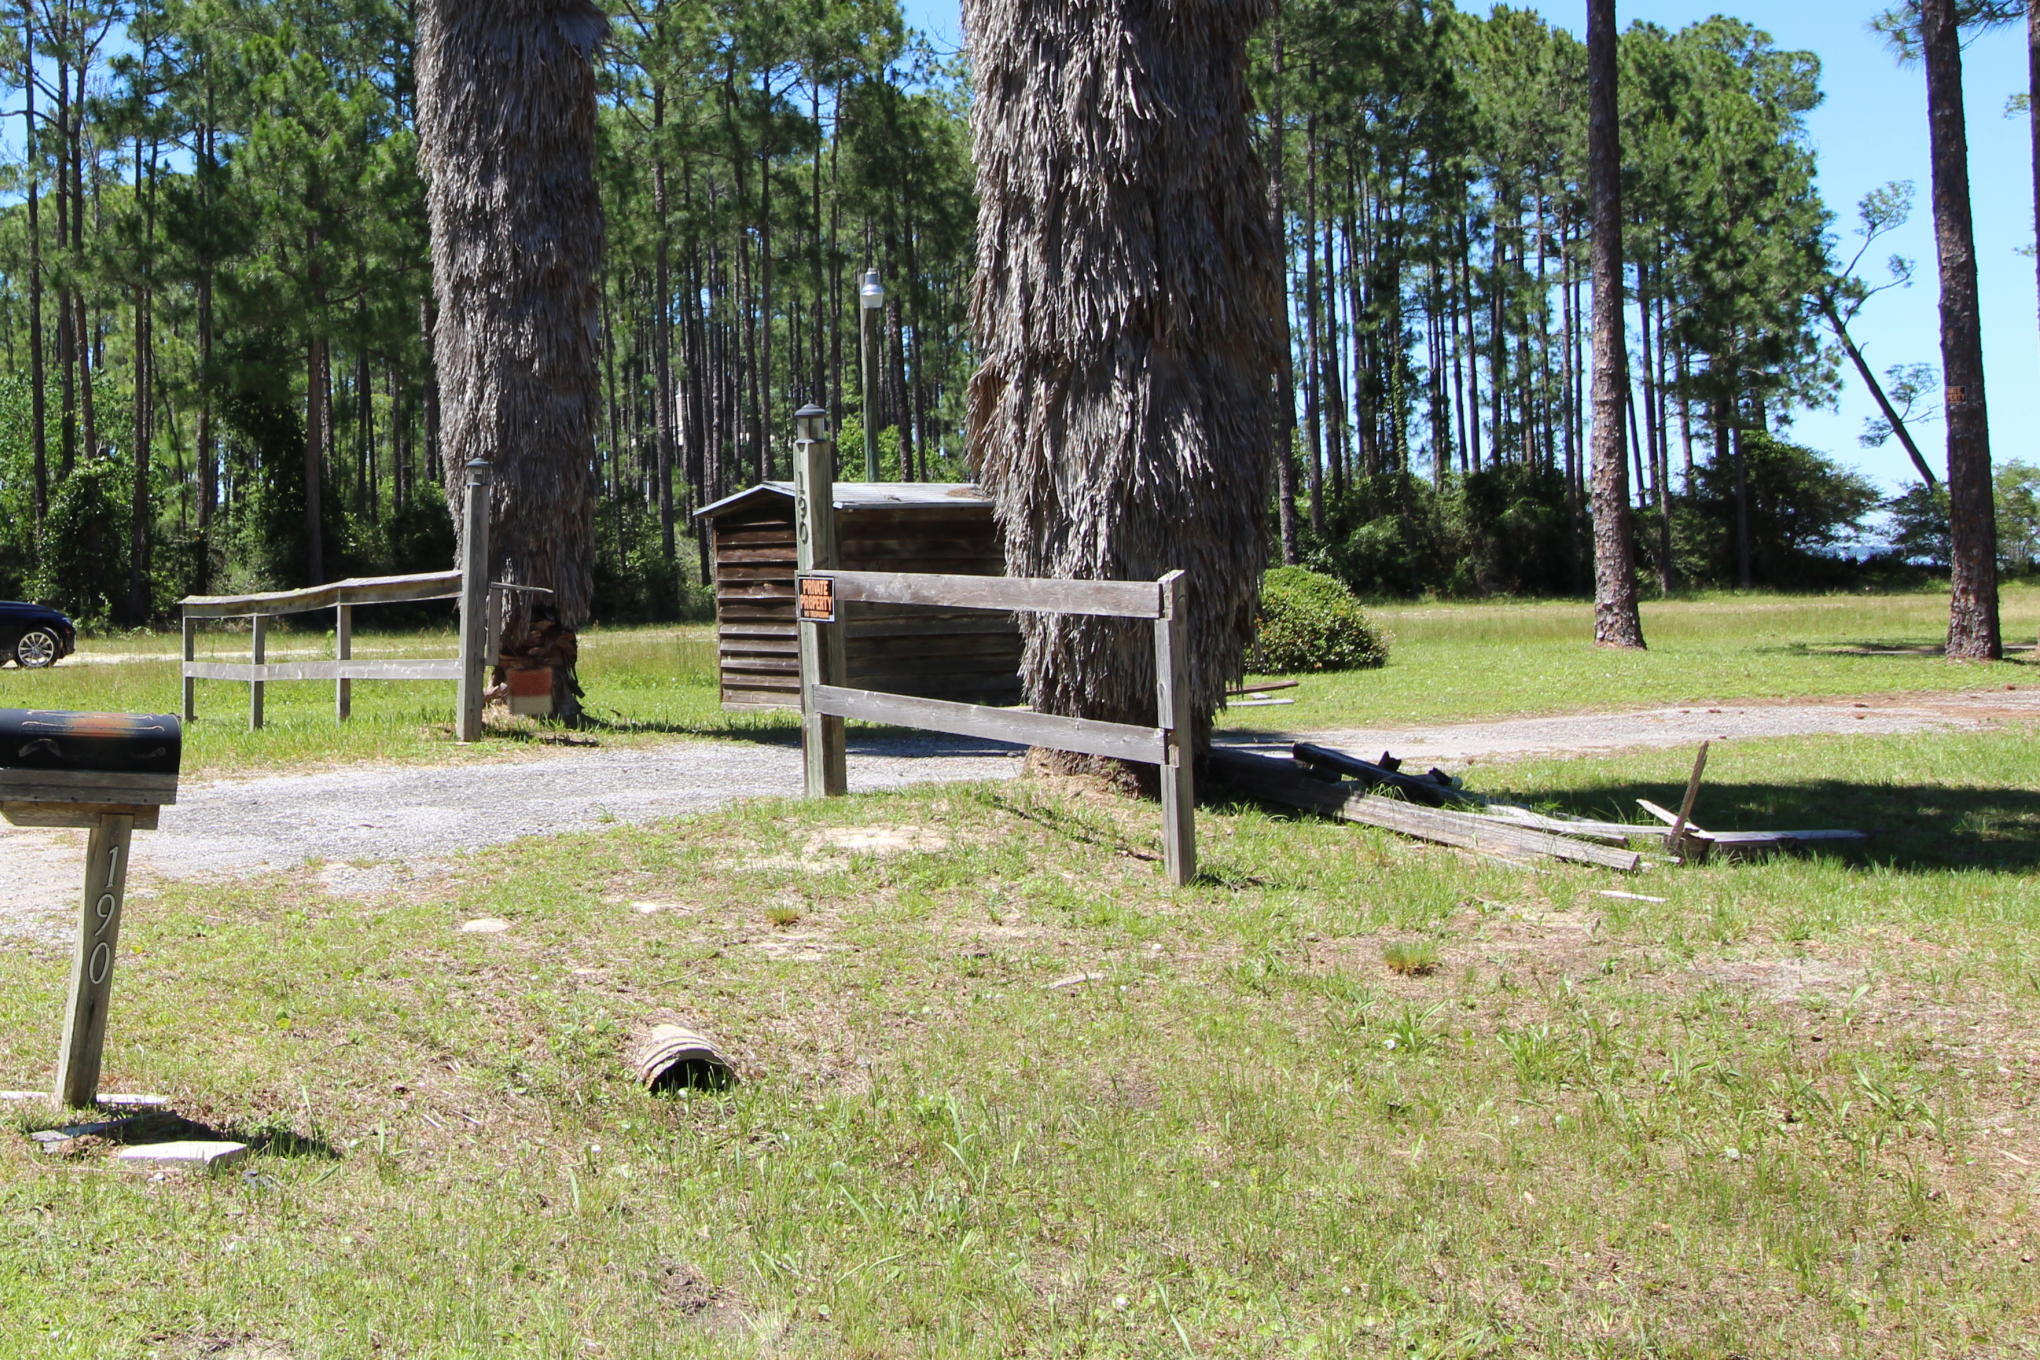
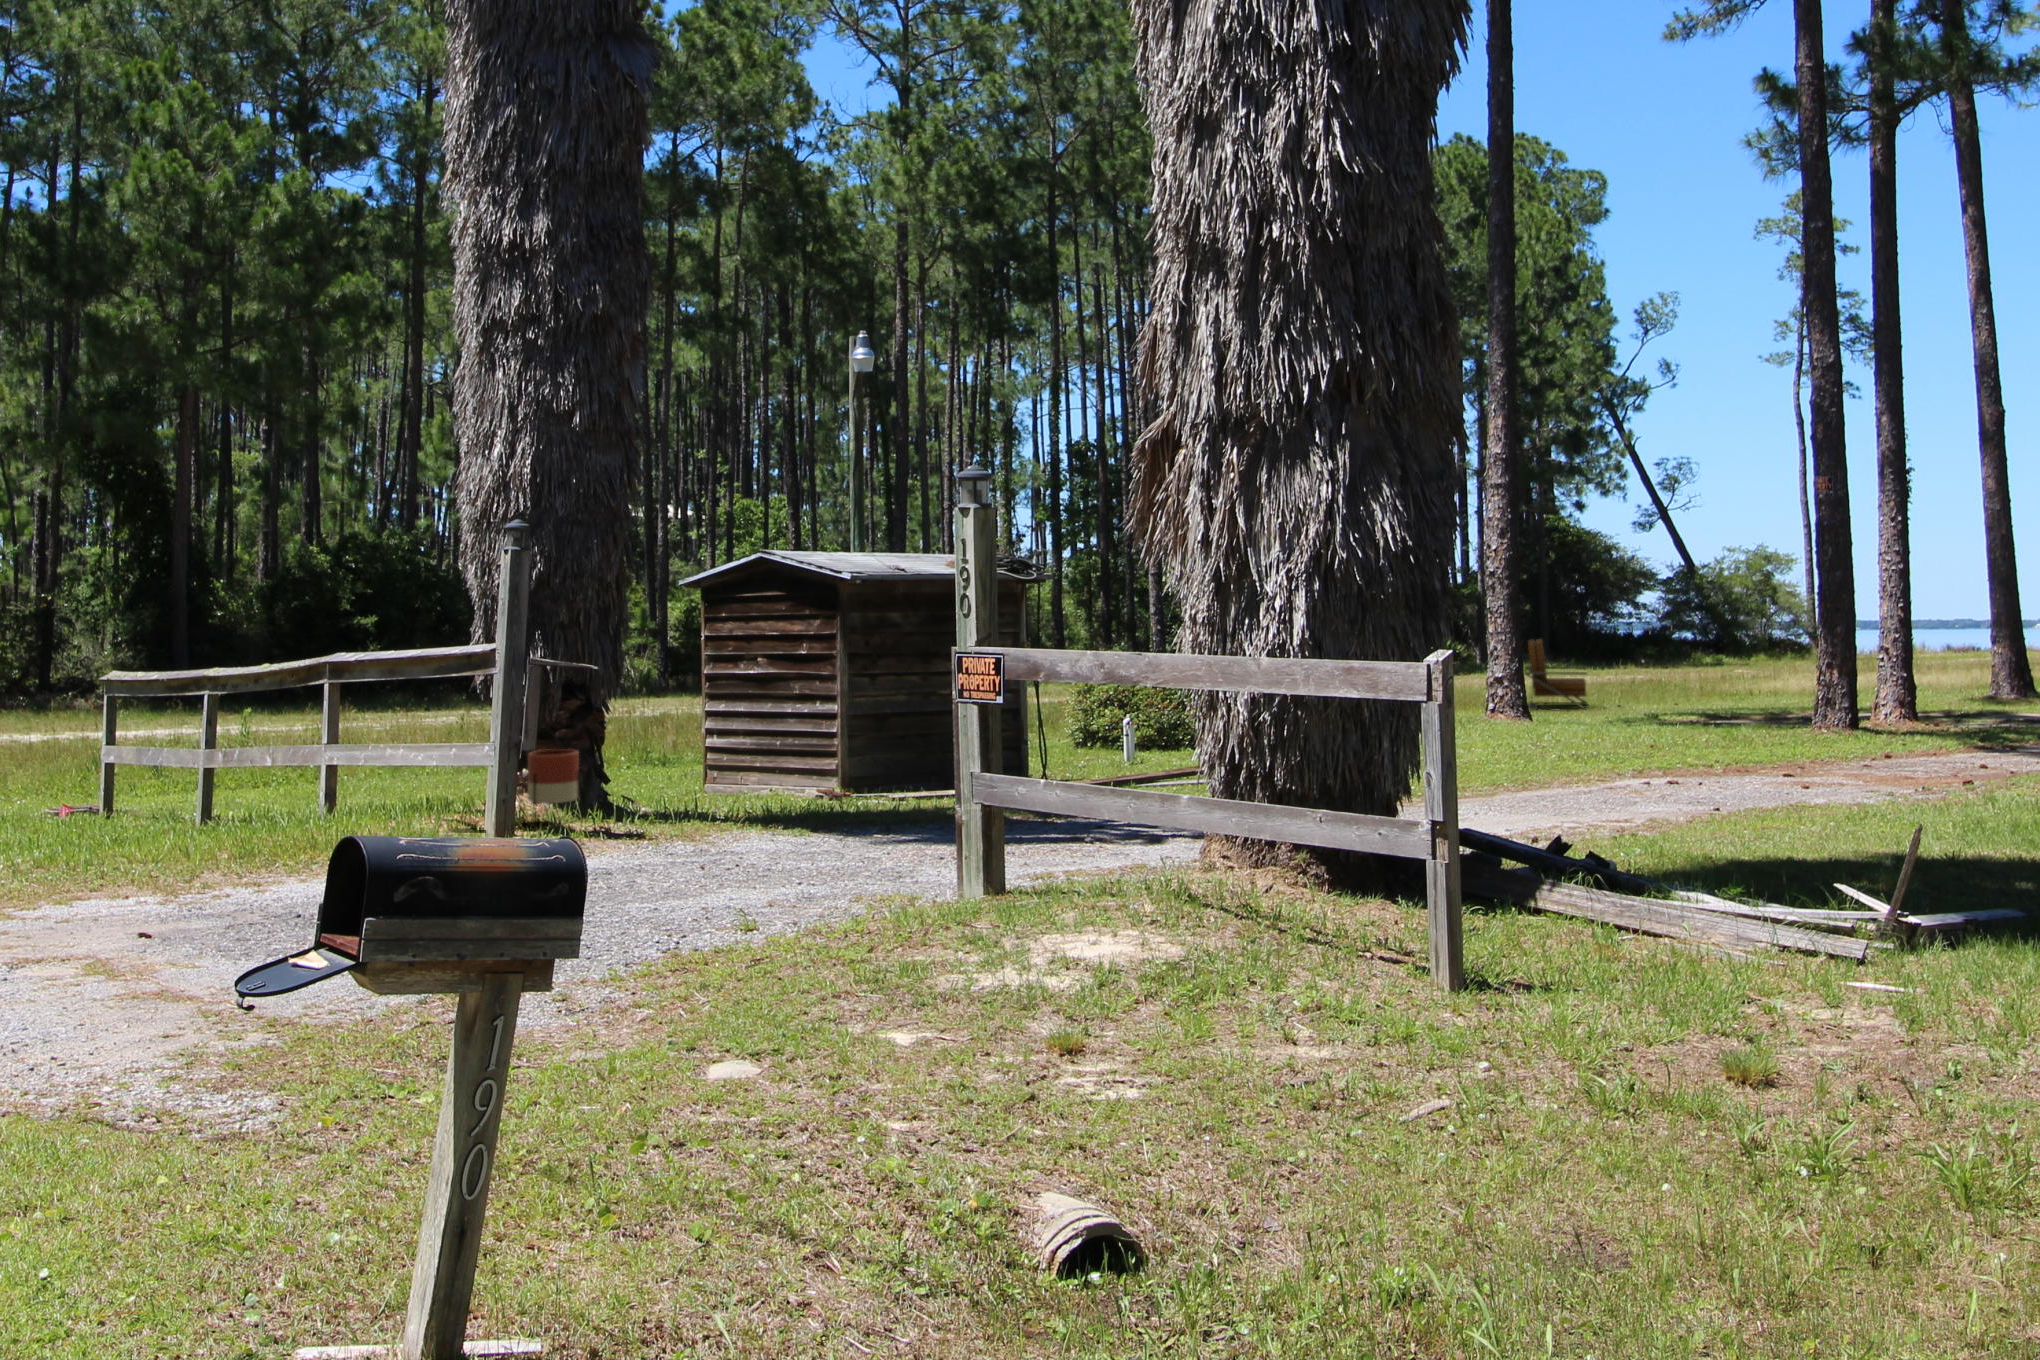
lounge chair: none [1628,572,1713,652] -> present [1524,639,1588,710]

